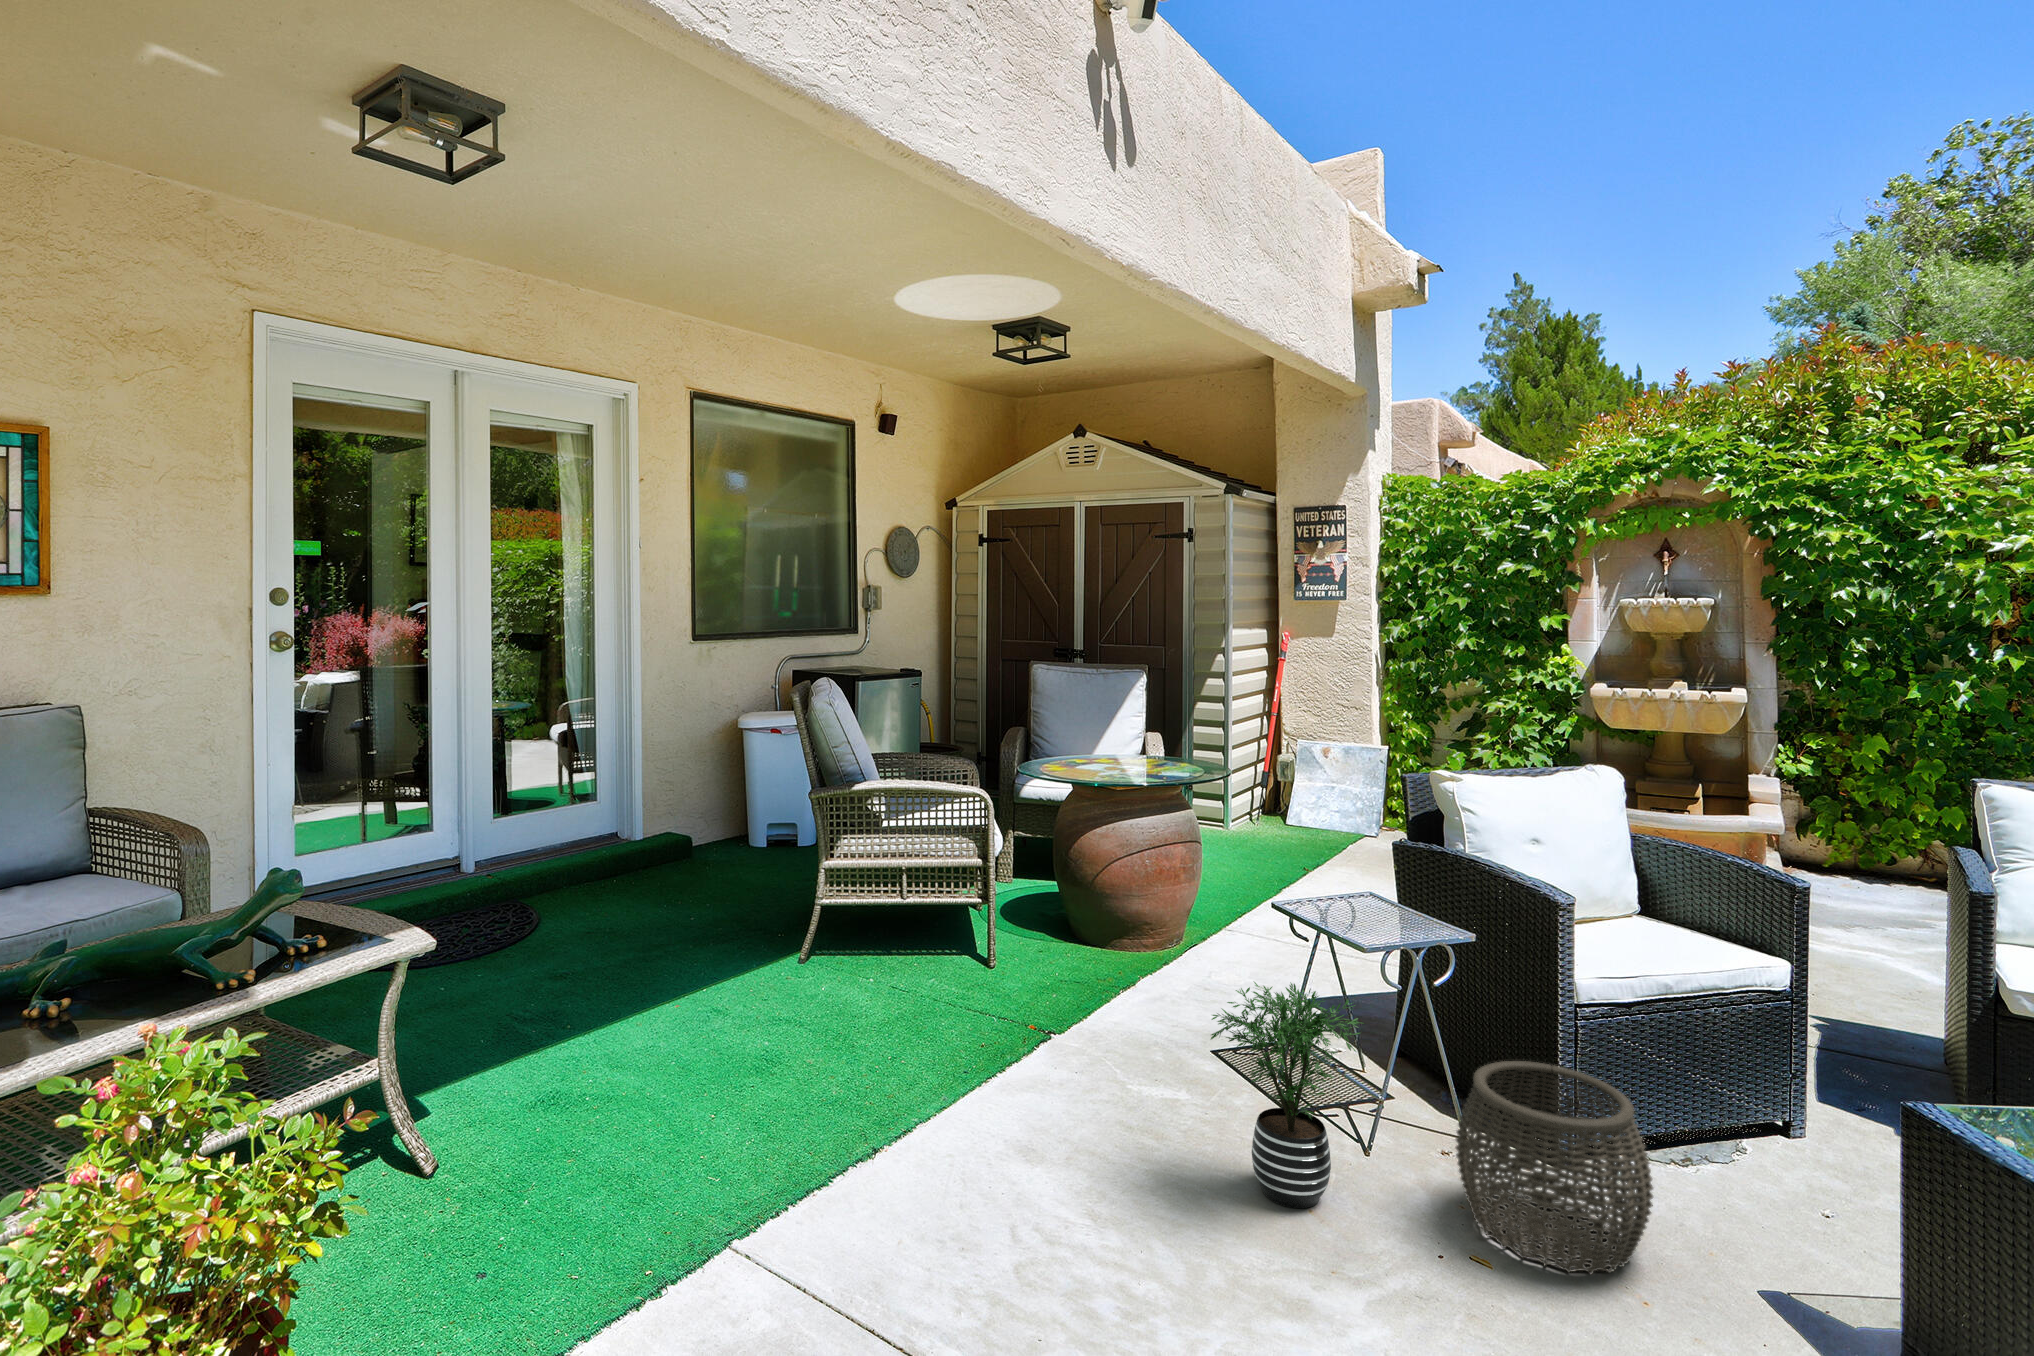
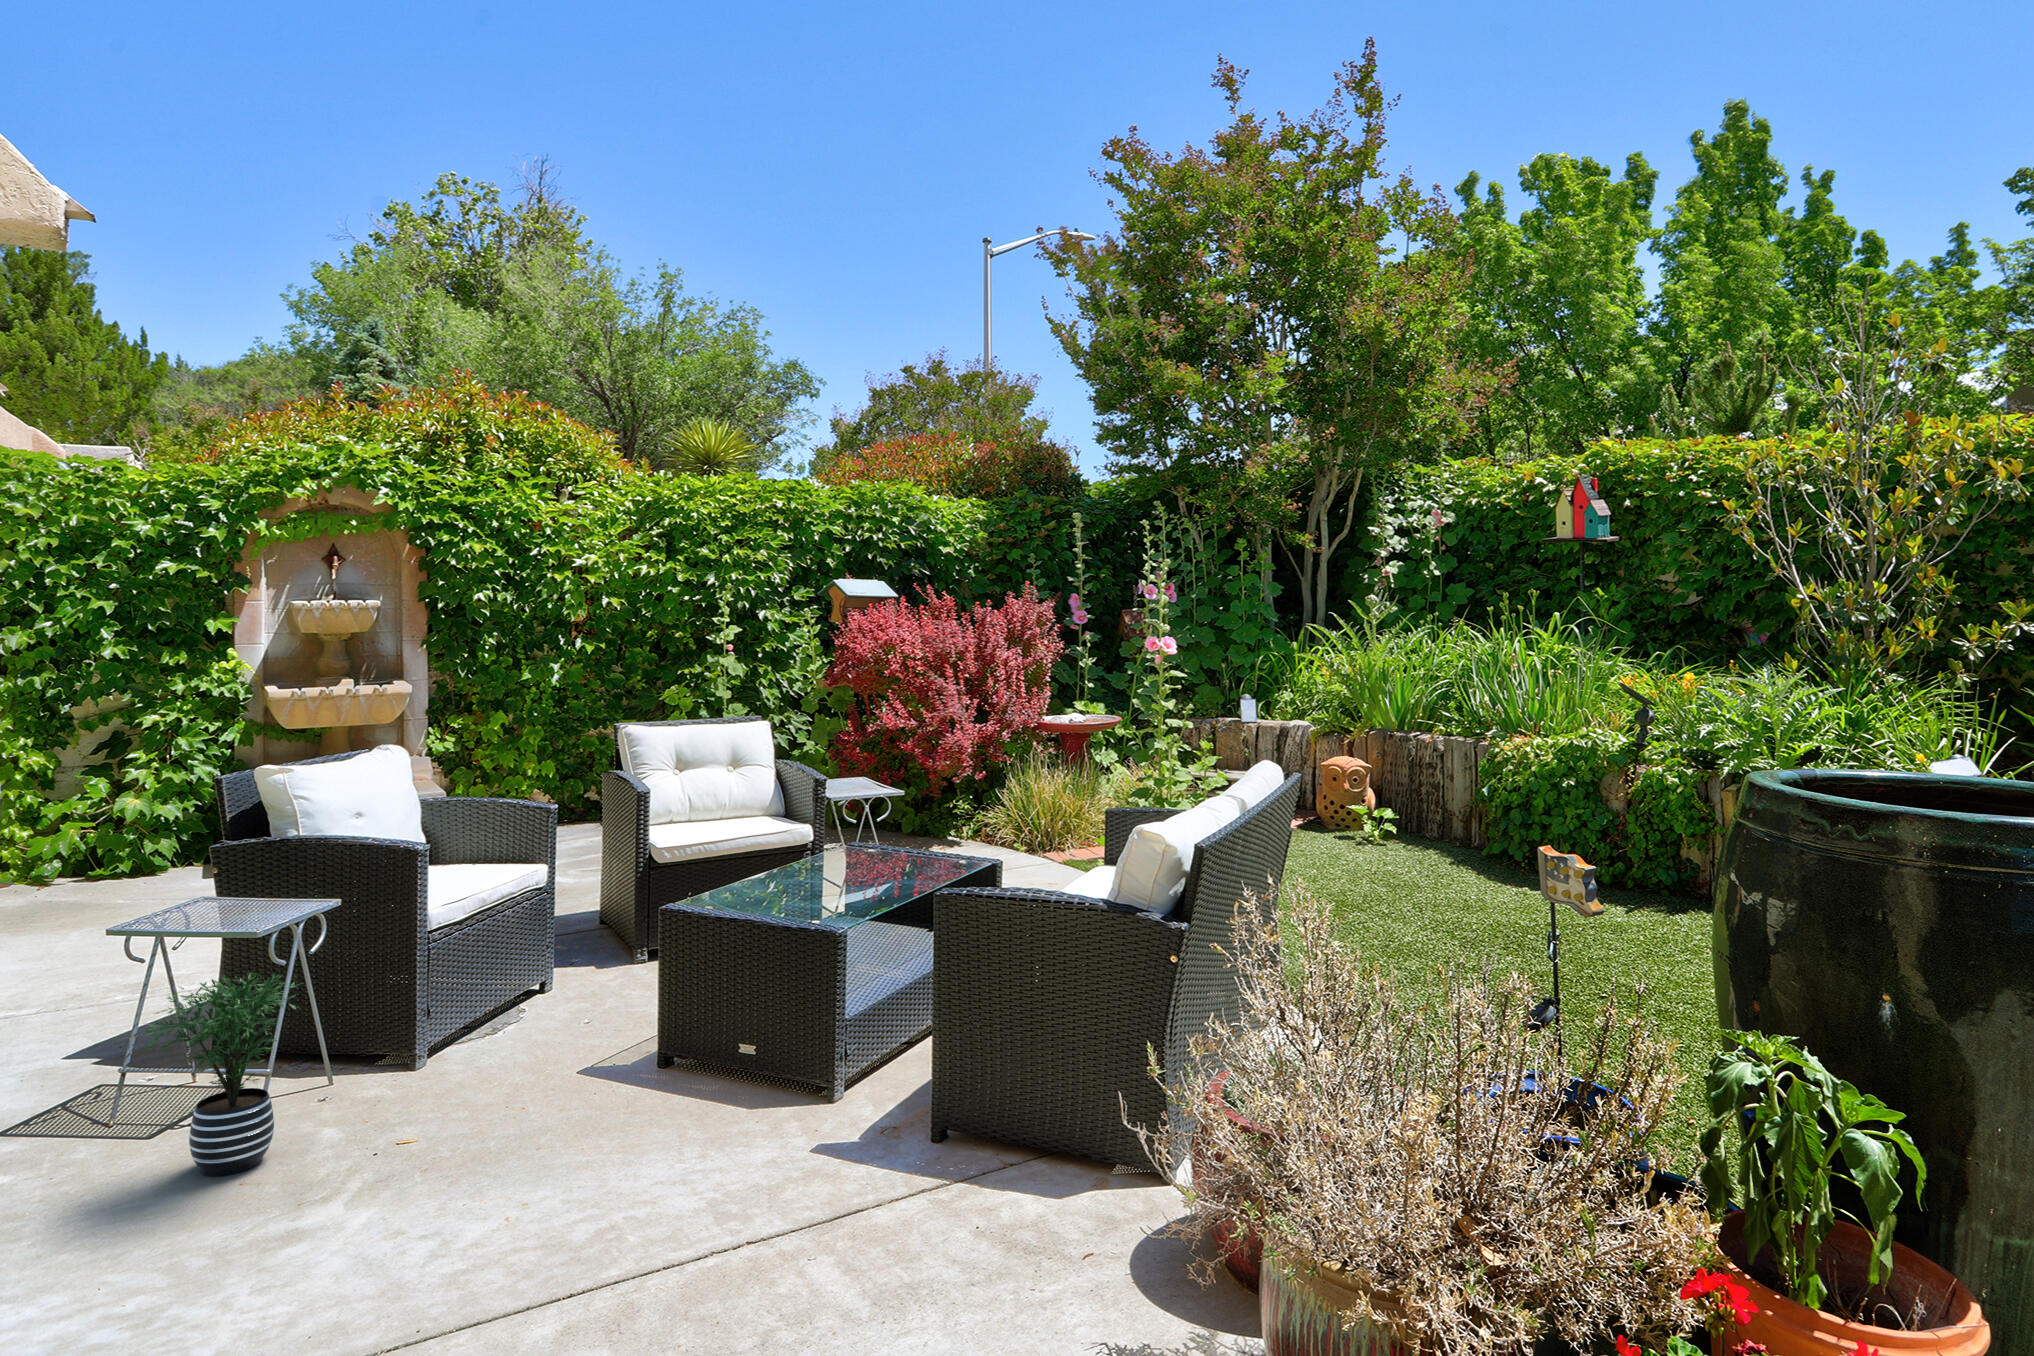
woven basket: present [1456,1061,1653,1275] -> none [372,971,518,1116]

